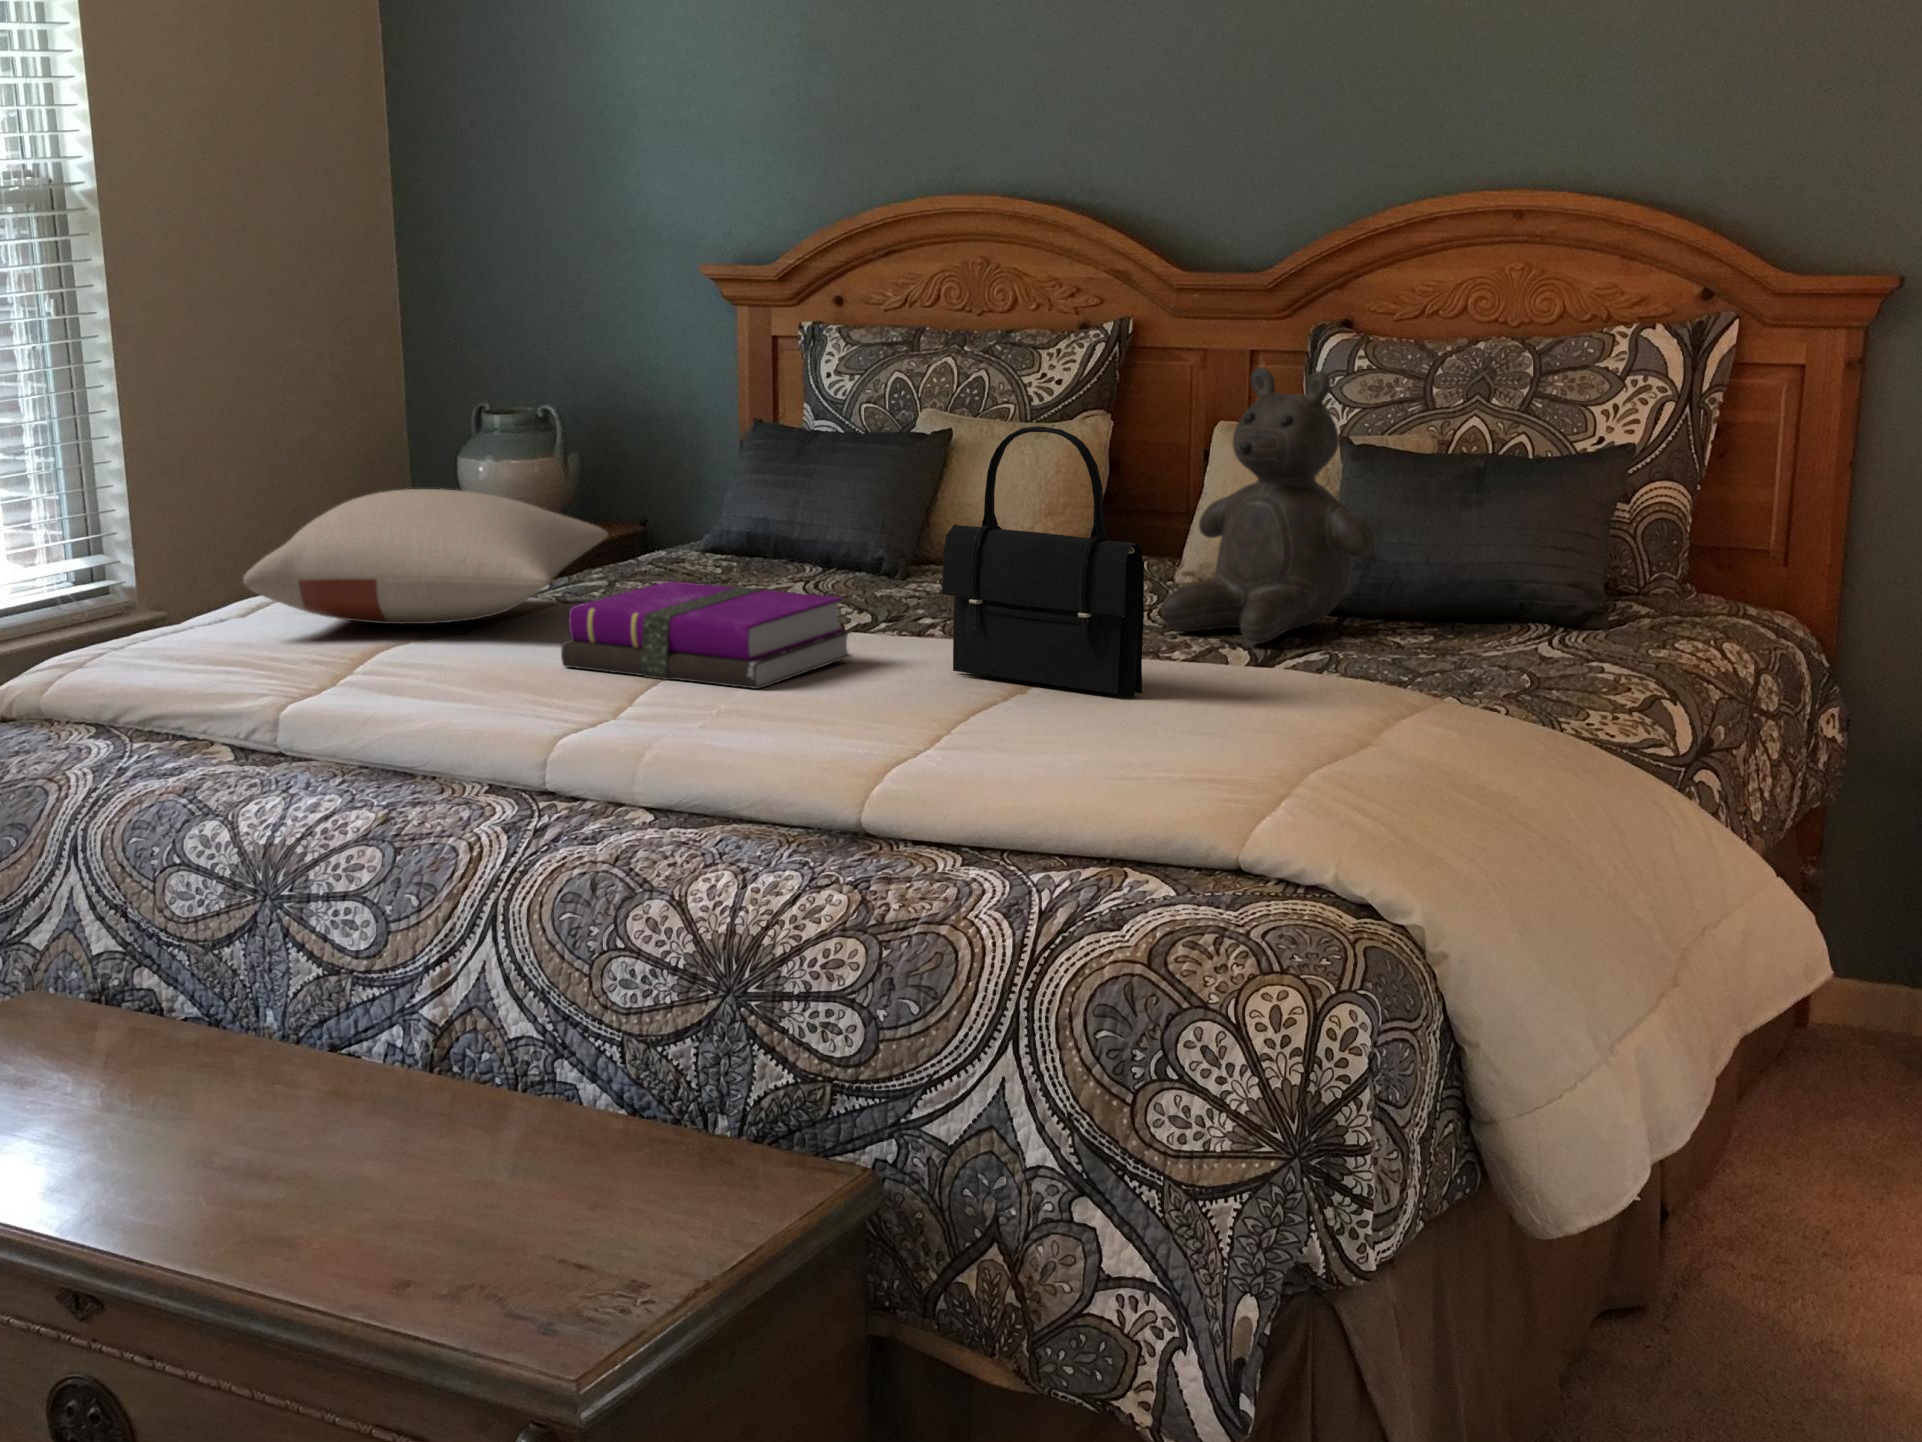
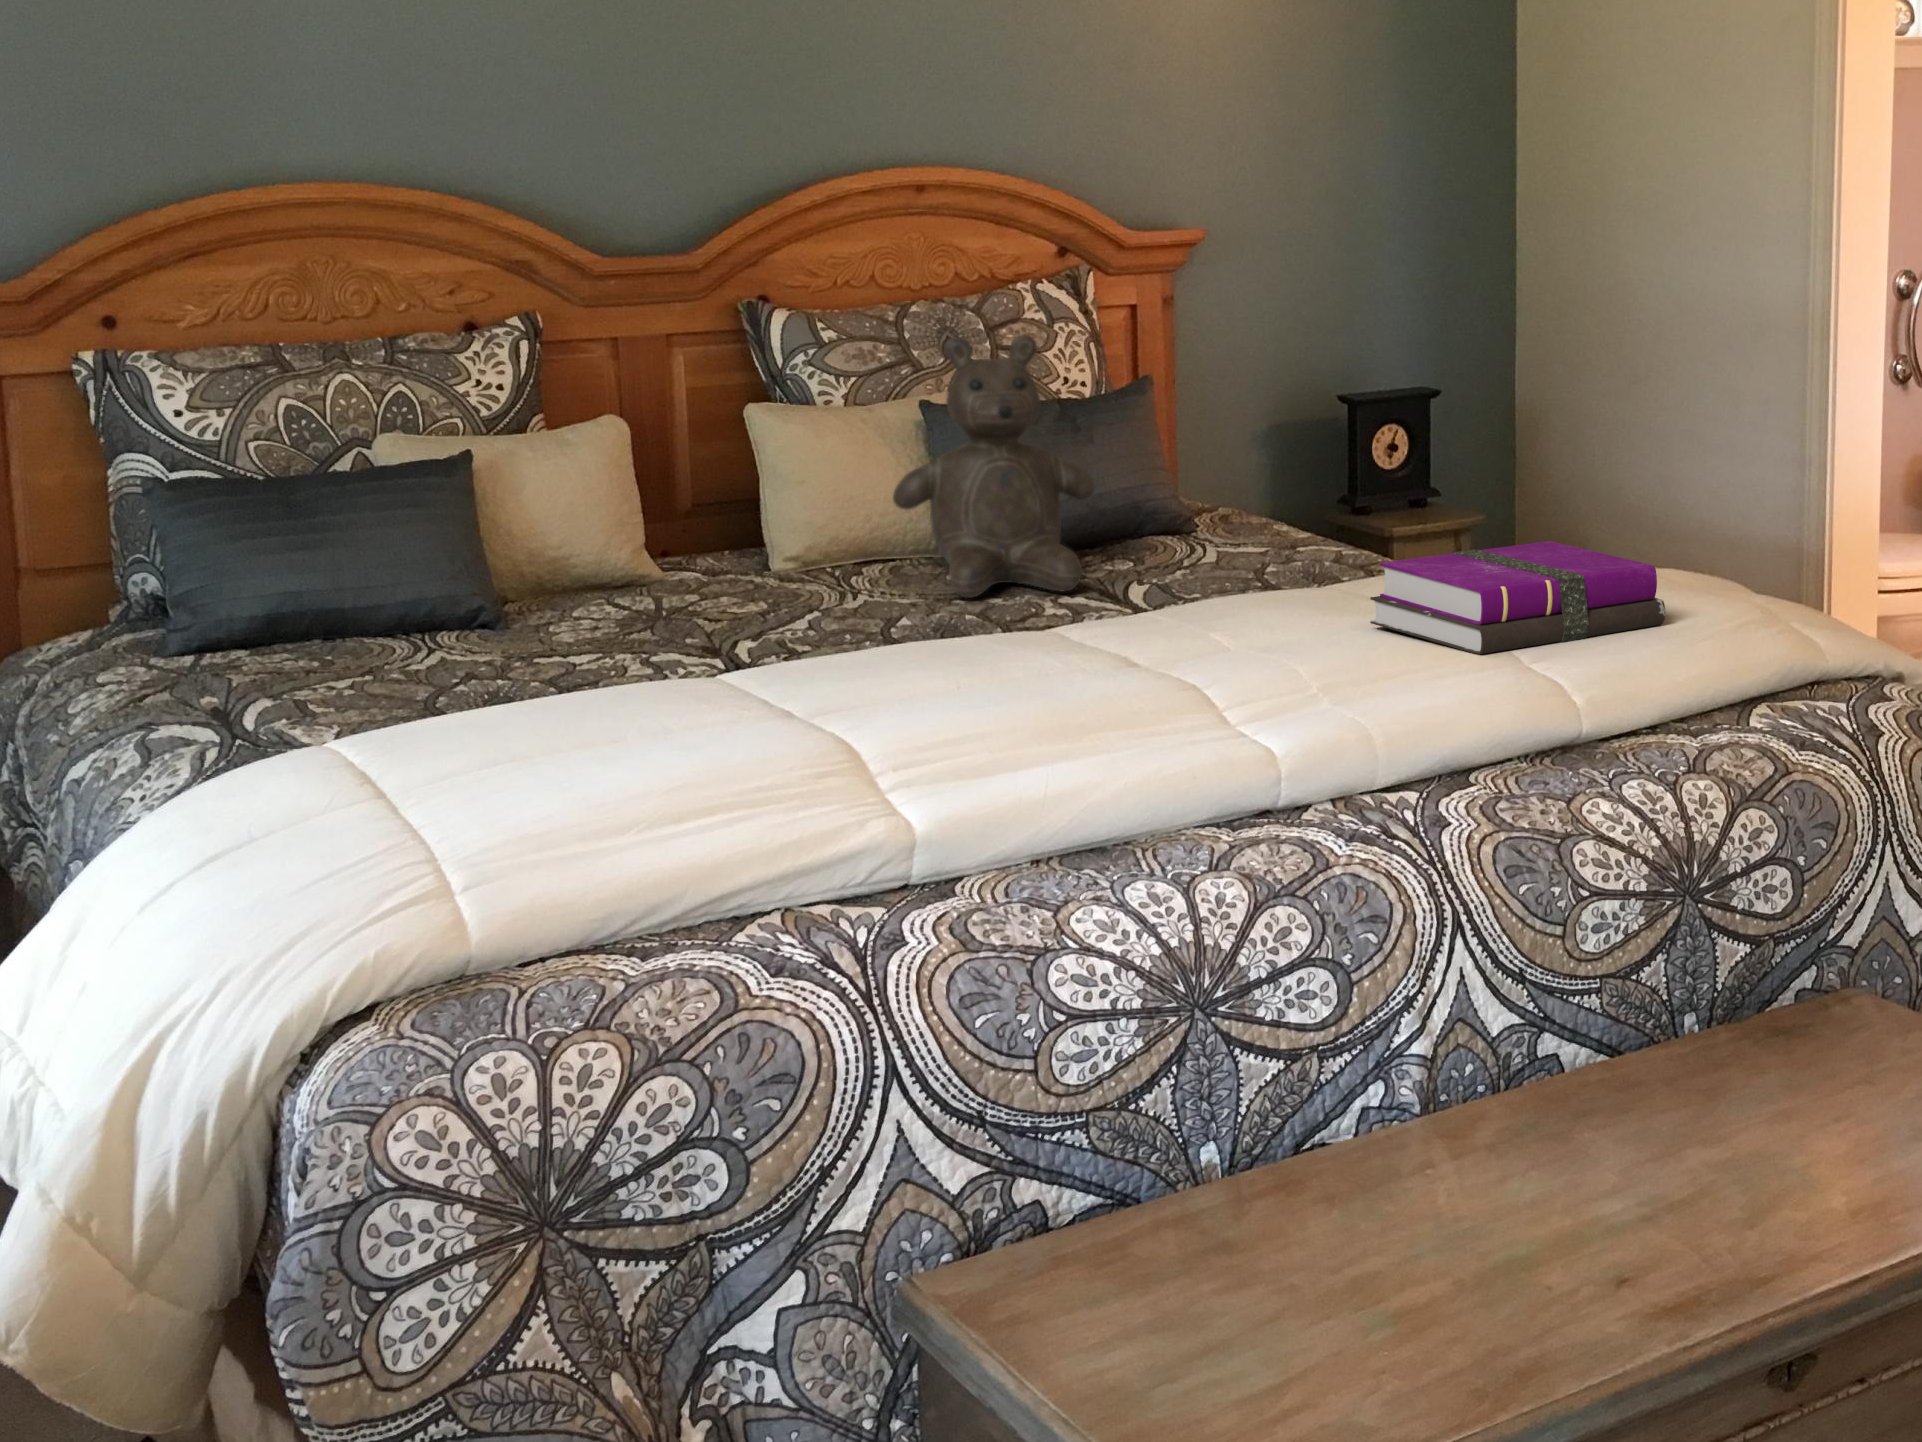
handbag: present [942,426,1144,697] -> none [1112,387,1321,644]
pillow: present [243,489,608,624] -> none [117,573,719,767]
notebook: present [561,581,852,689] -> present [1370,541,1665,655]

